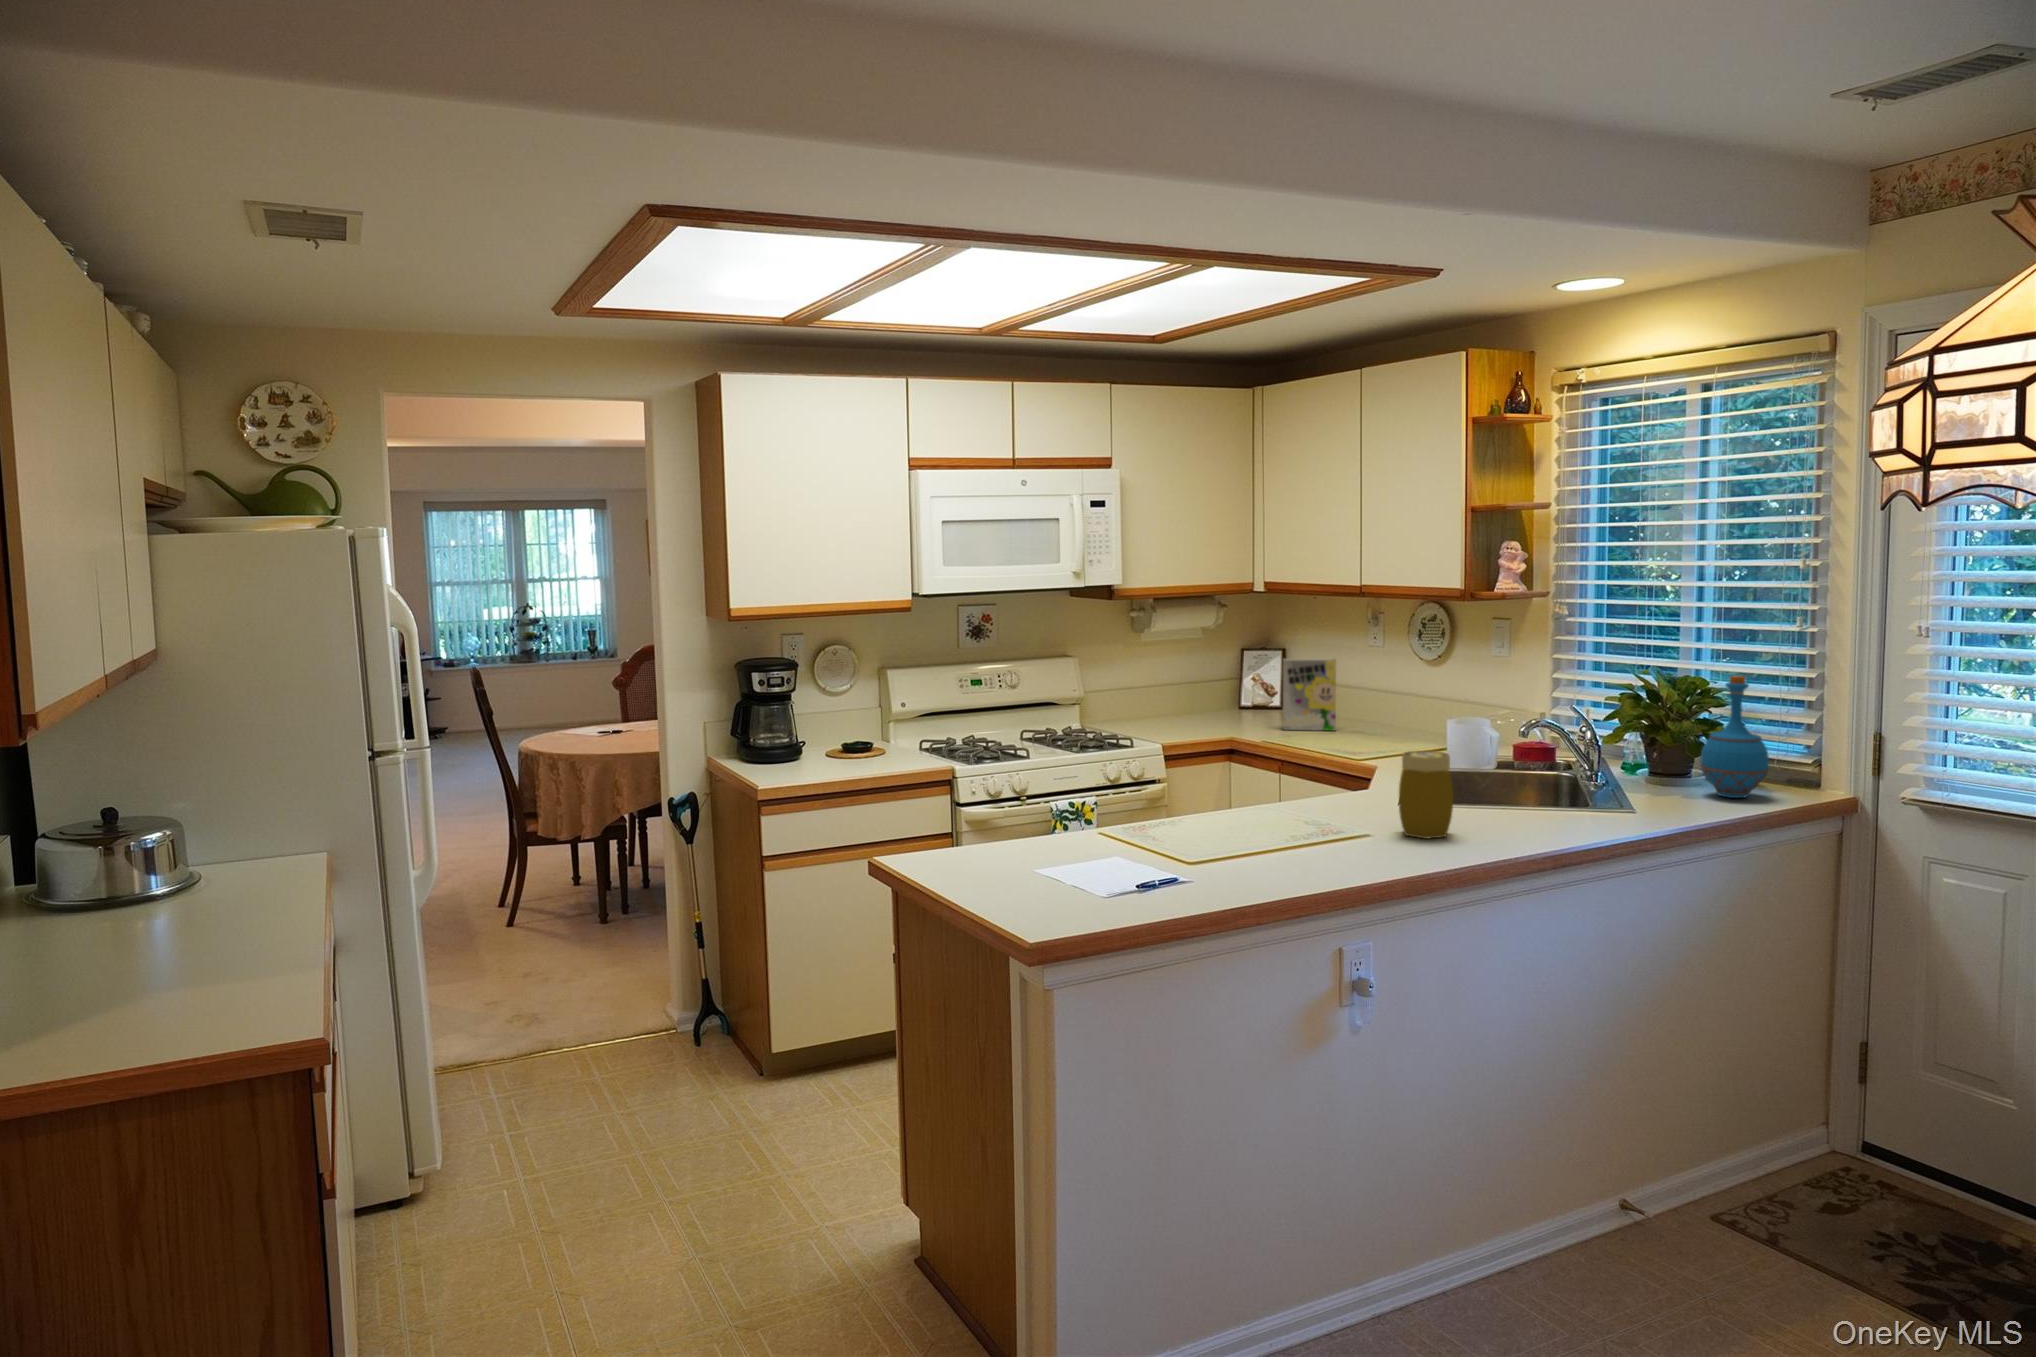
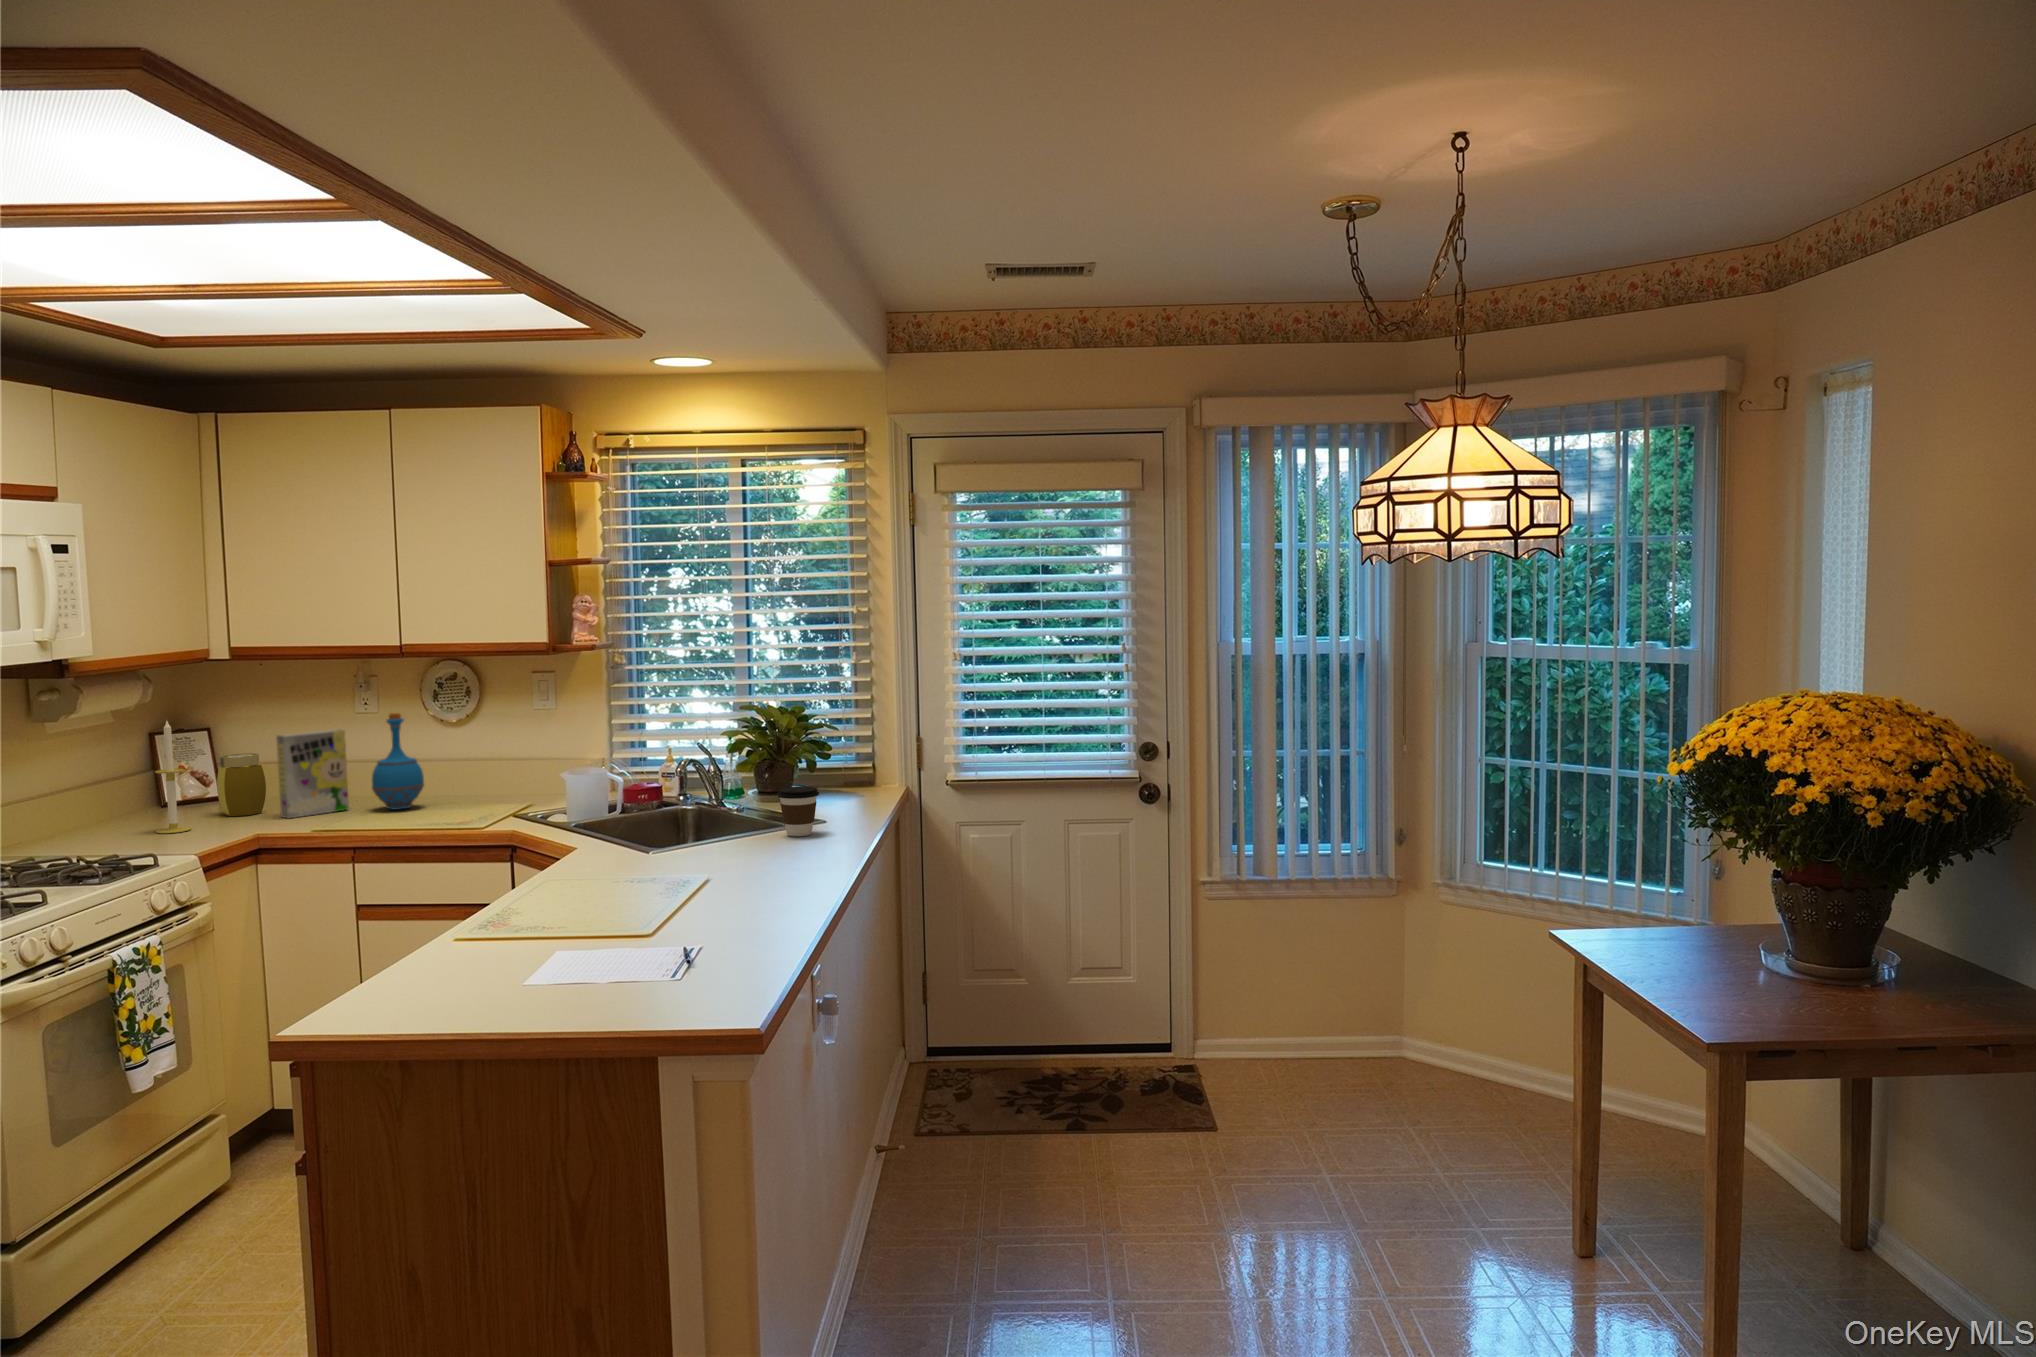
candle: none [1189,638,1213,728] -> present [155,721,191,833]
bottle: present [1700,676,1769,798] -> present [372,713,424,810]
jar: present [1399,751,1453,839] -> present [217,753,266,816]
coffee cup: none [1531,770,1582,828] -> present [777,786,819,836]

